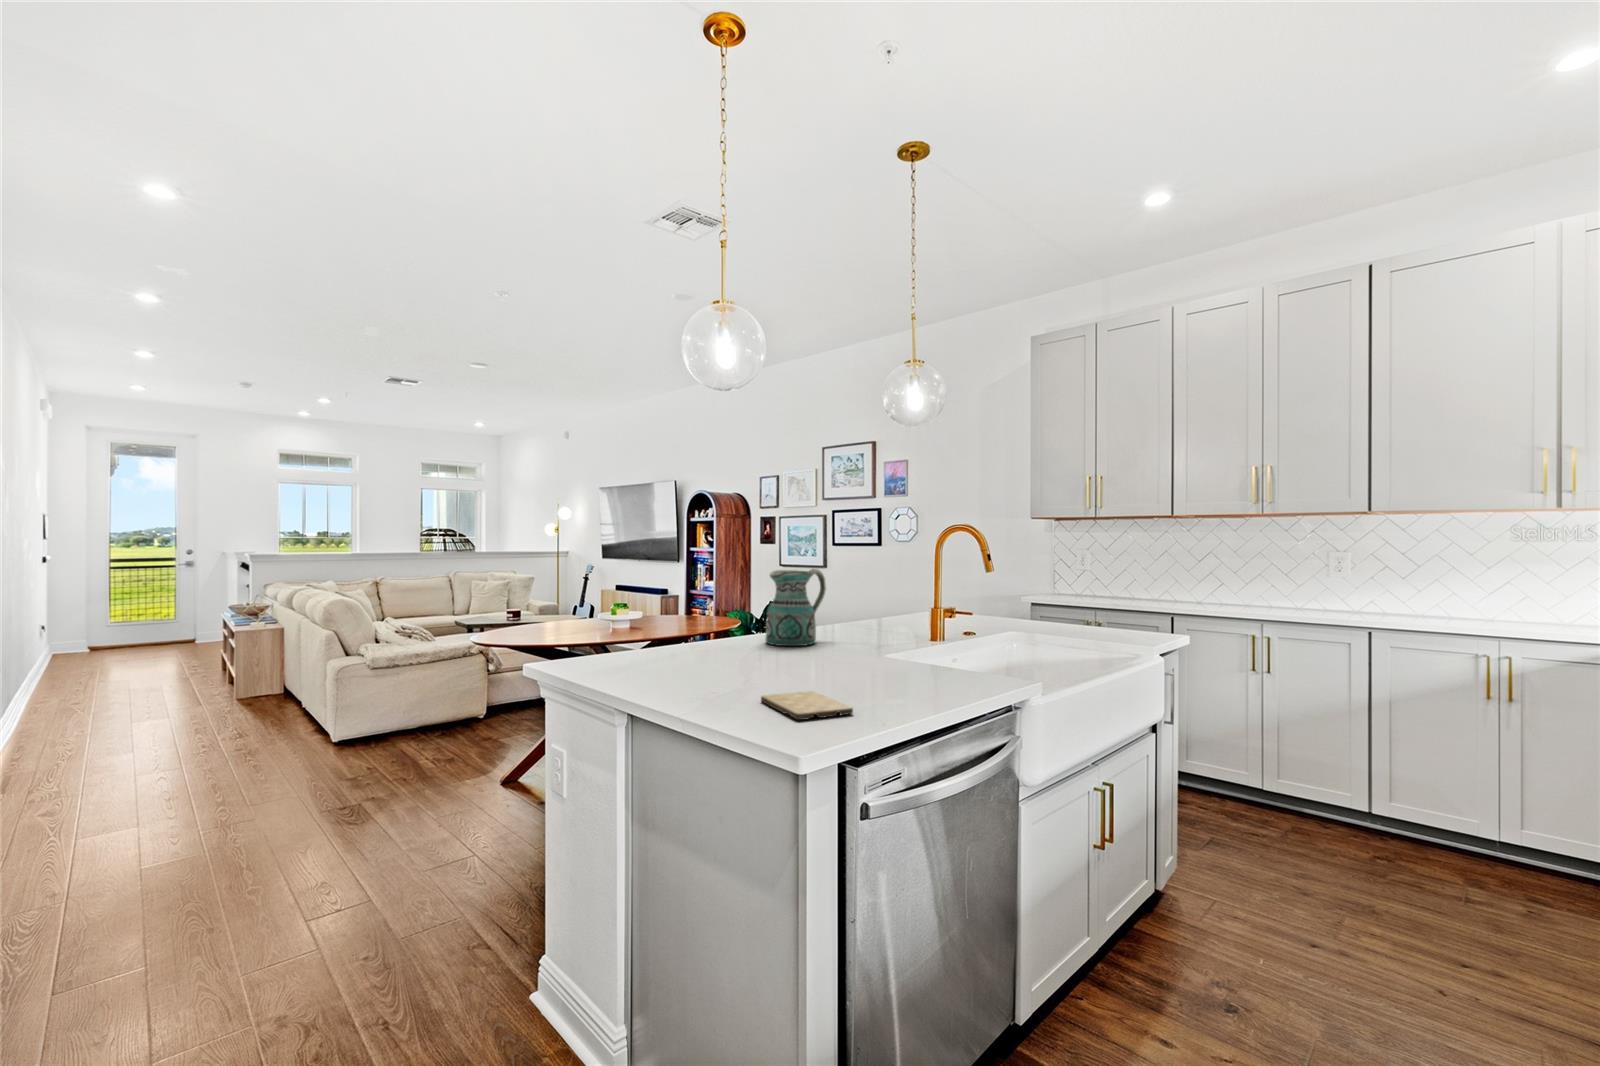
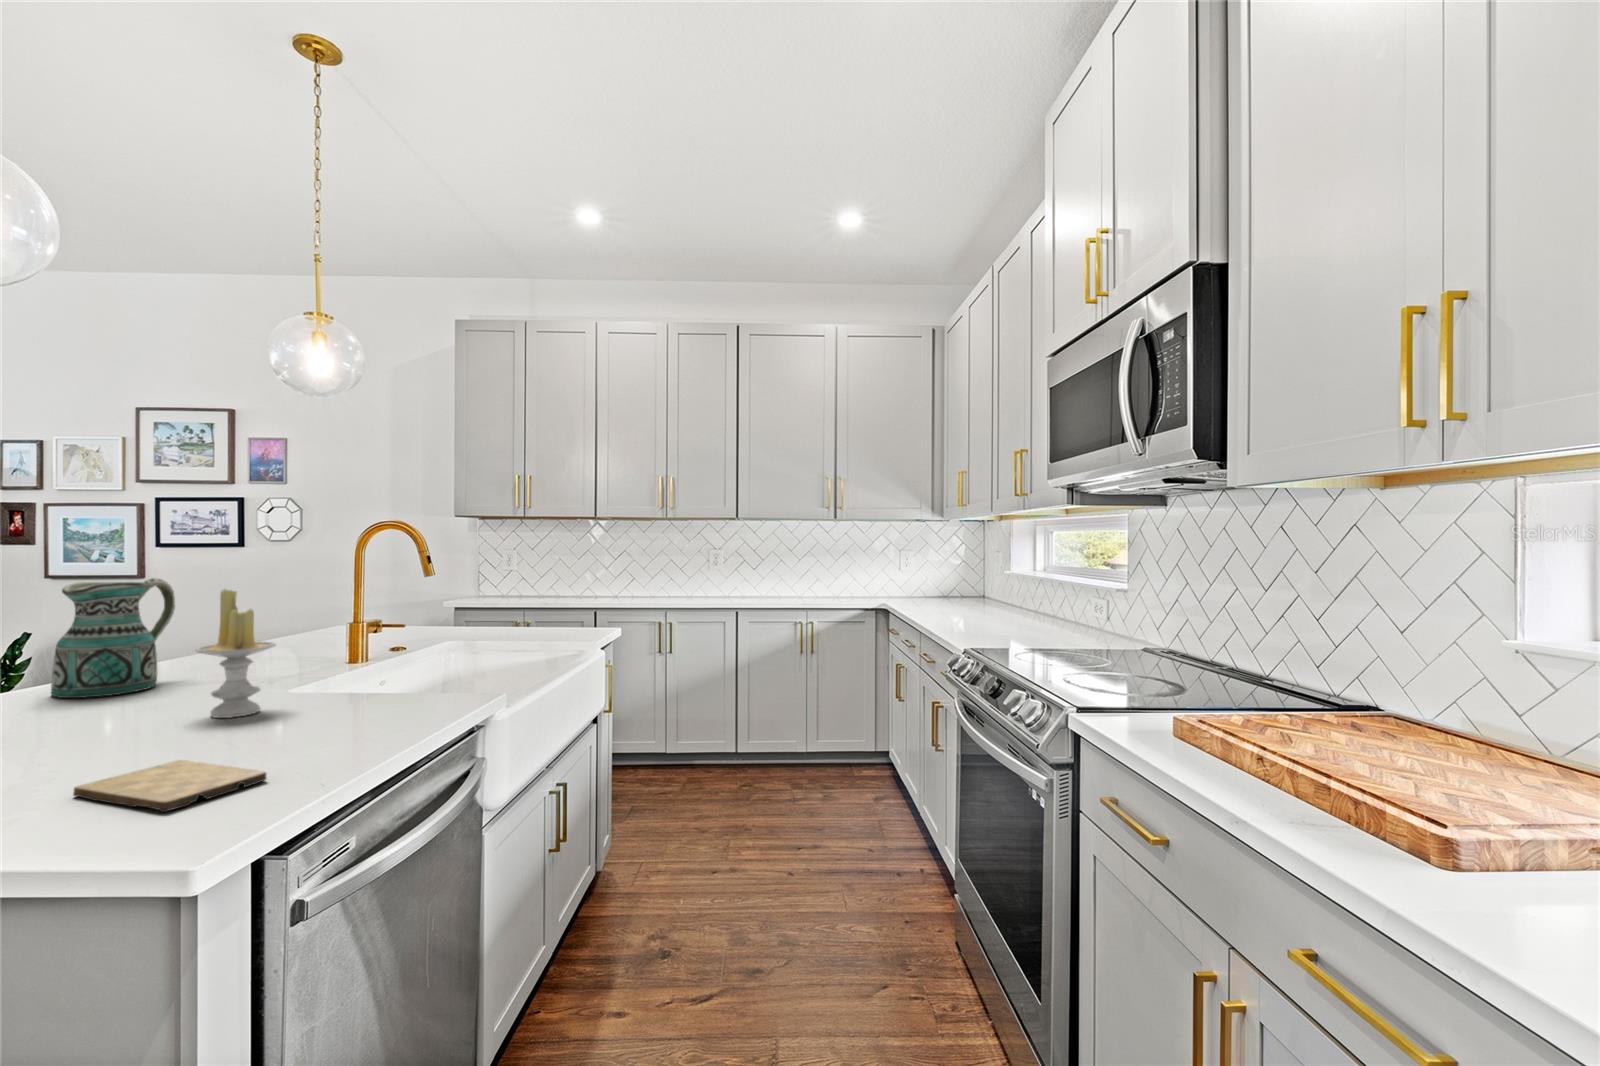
candle: none [829,577,874,670] -> present [196,589,276,718]

